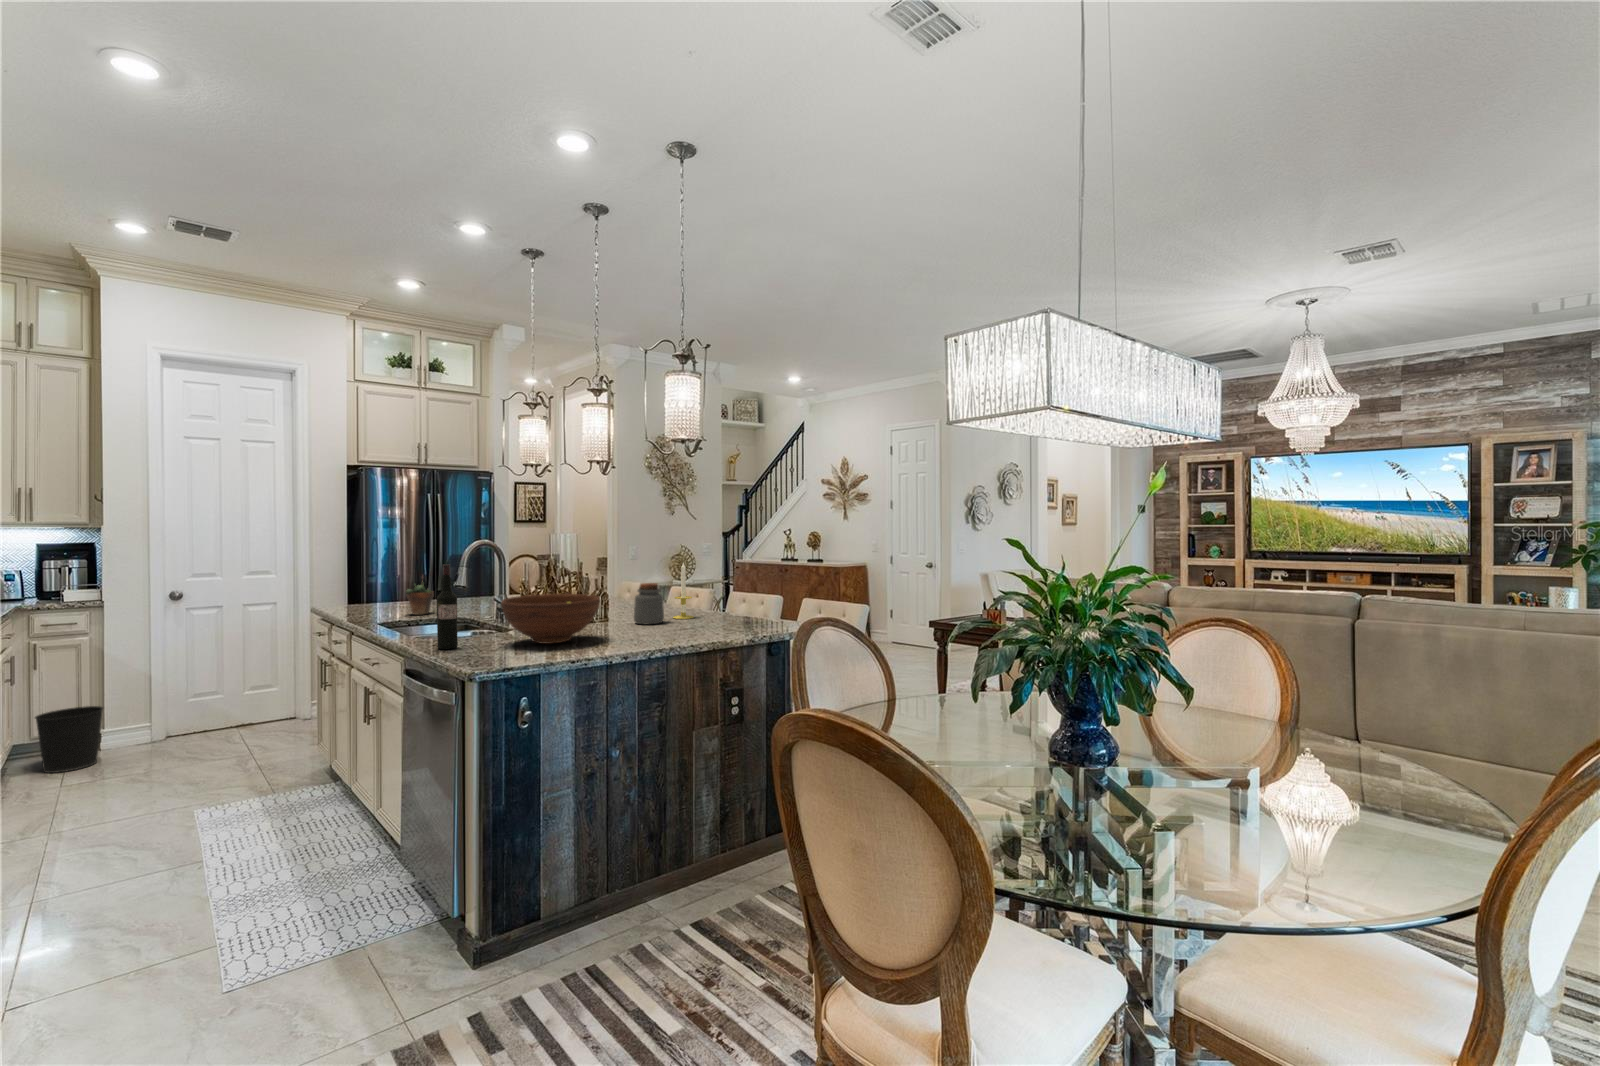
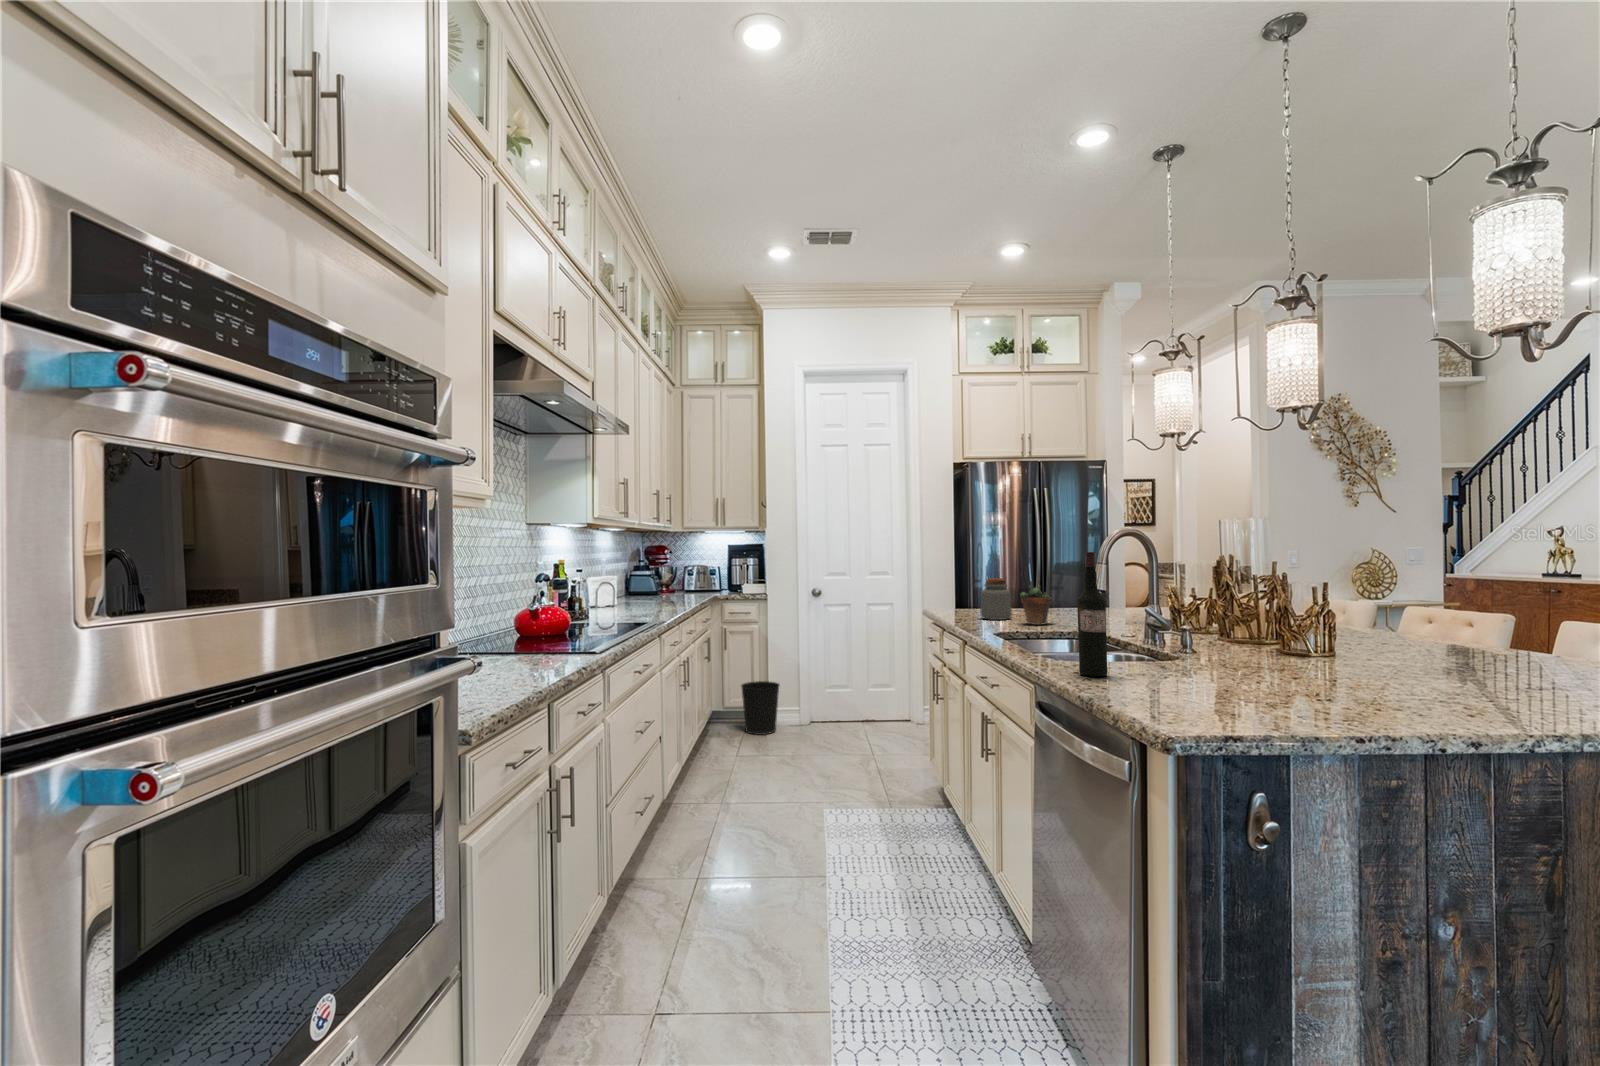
candle: present [673,563,693,619] -> none [1484,561,1541,671]
jar: present [634,583,664,624] -> present [980,578,1012,620]
fruit bowl: present [501,594,600,644] -> none [1174,605,1365,689]

